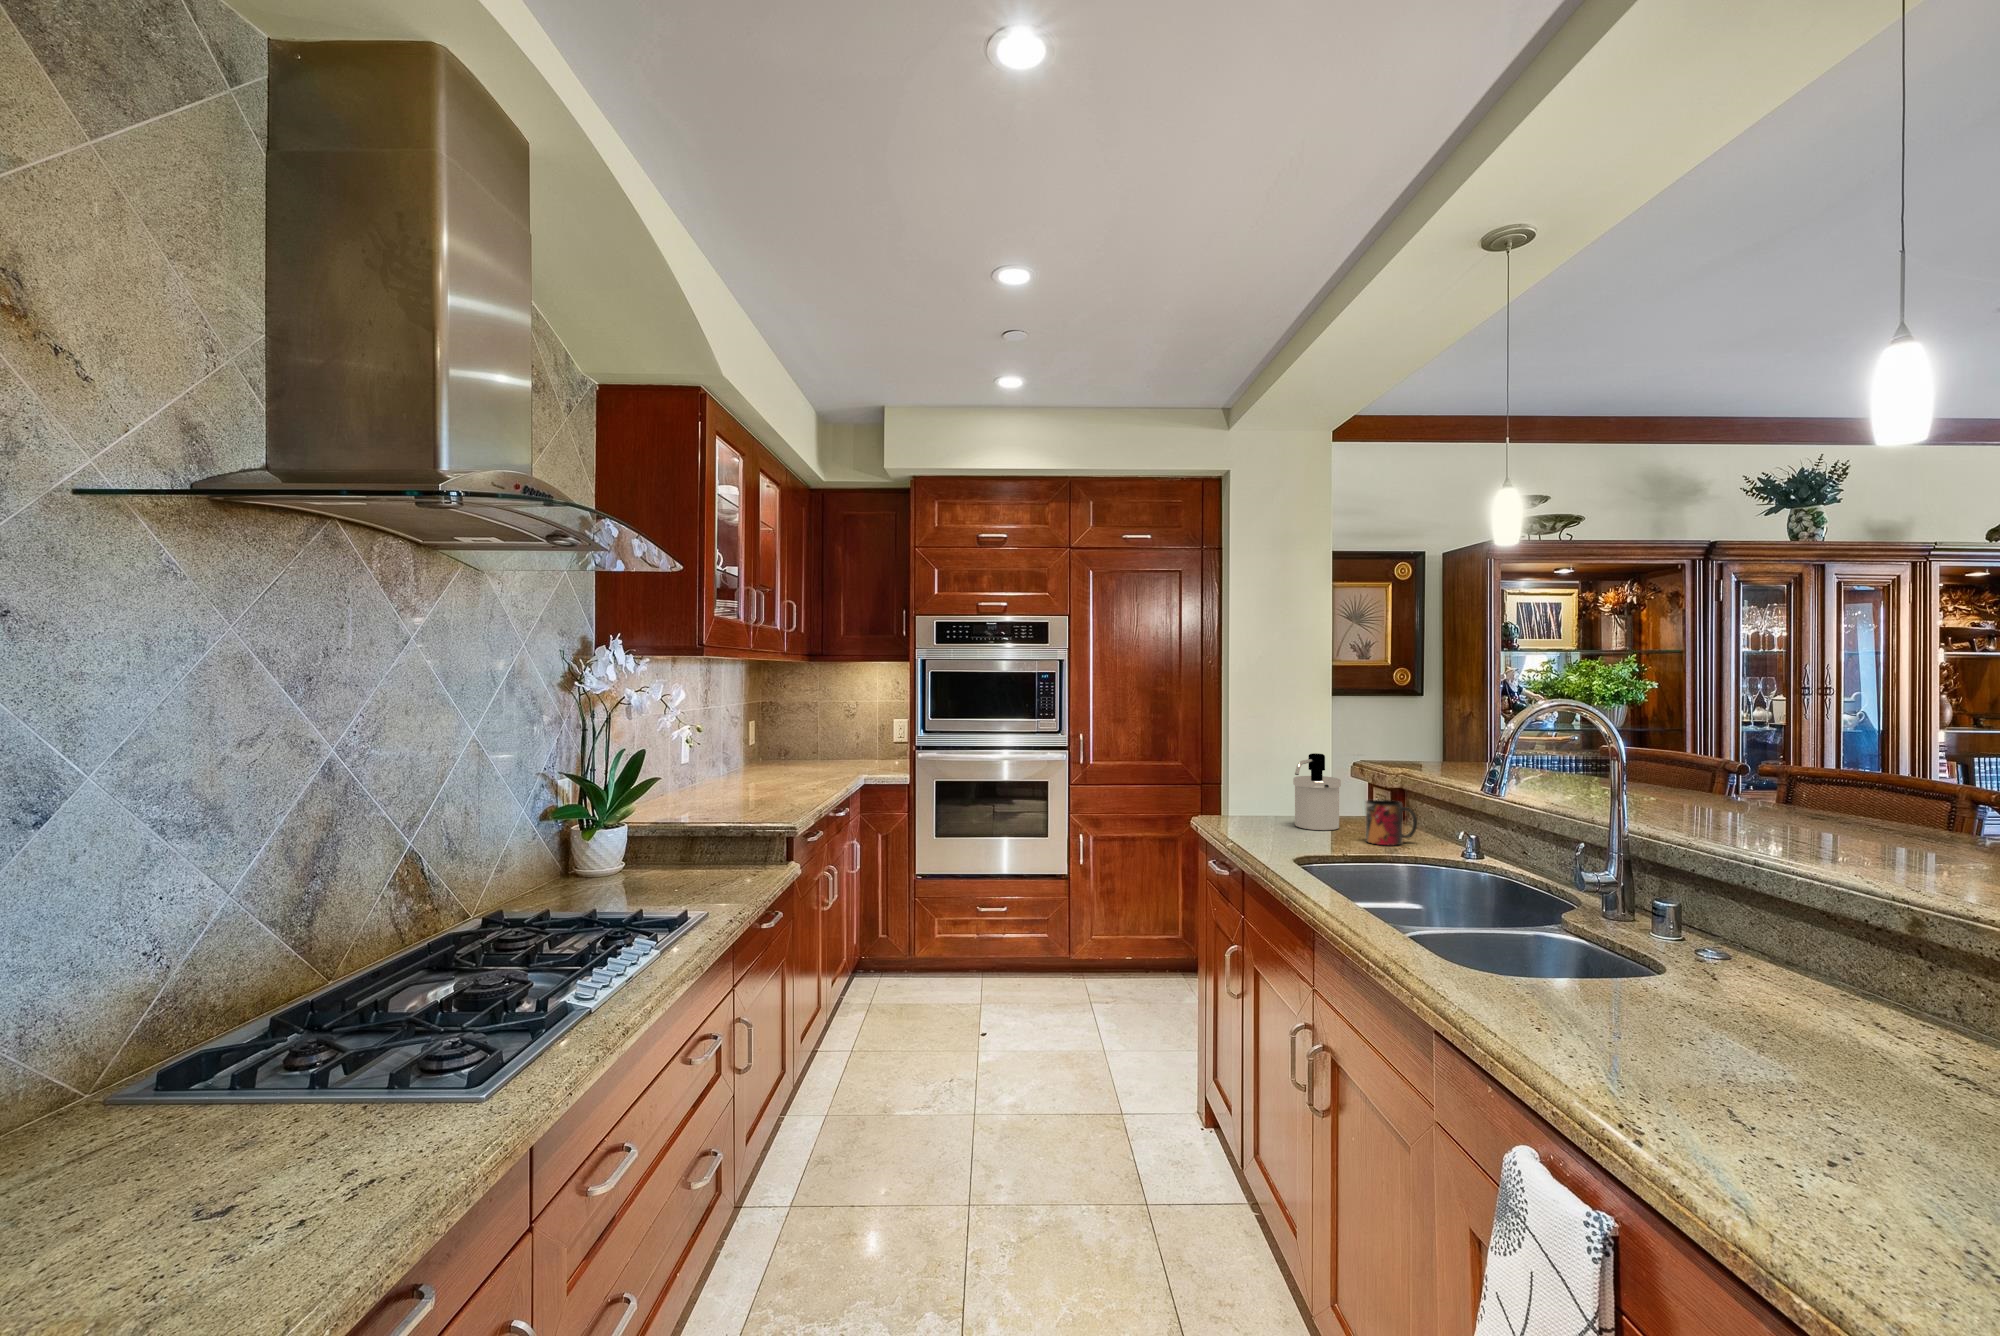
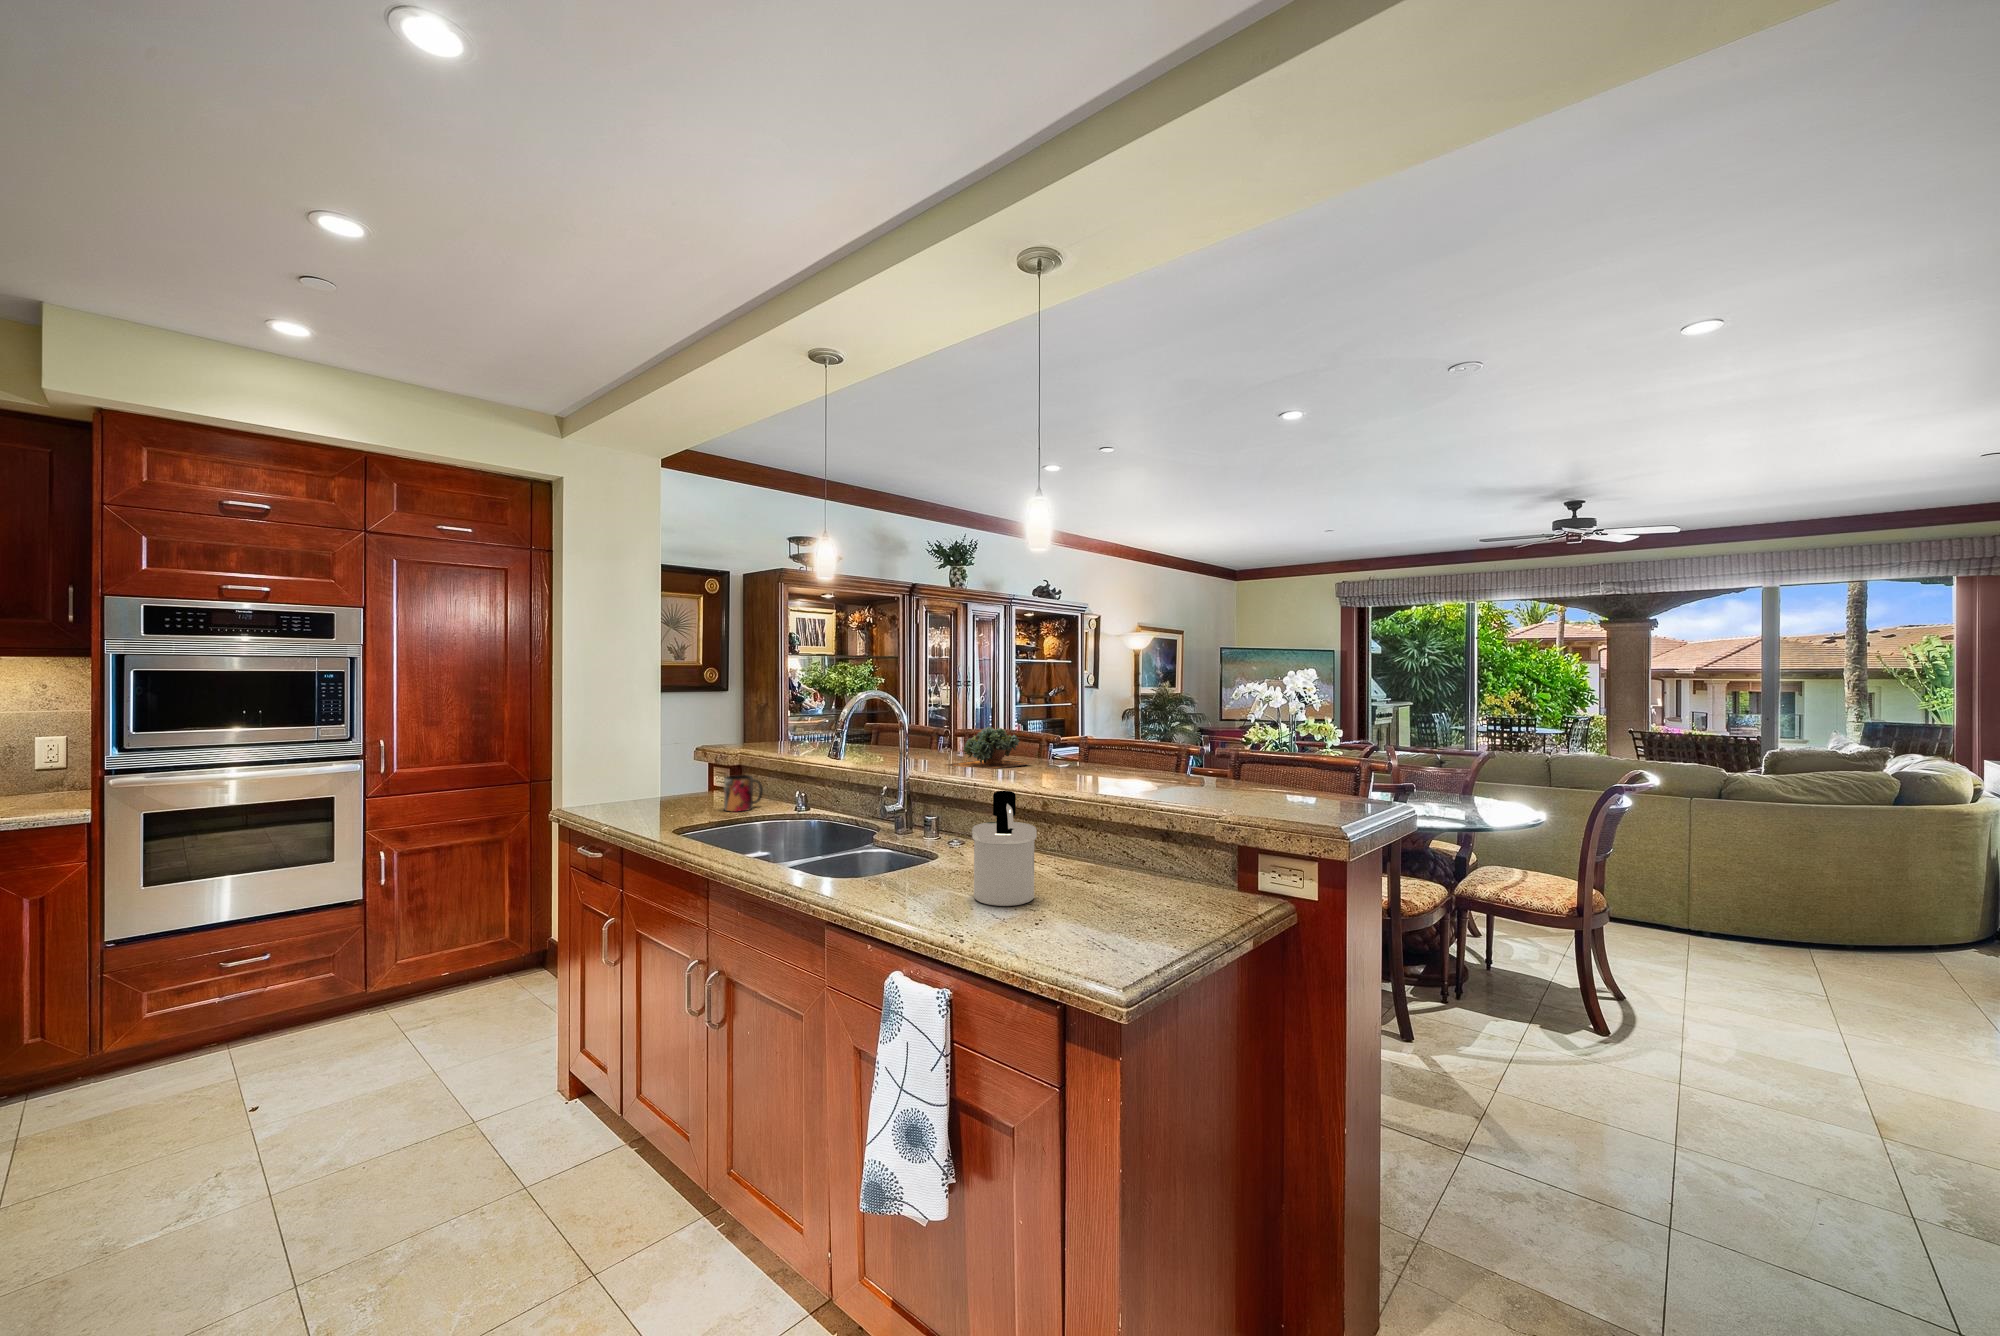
soap dispenser: present [1293,753,1341,830] -> present [972,791,1037,906]
succulent plant: none [1715,763,1932,839] -> present [946,726,1033,769]

